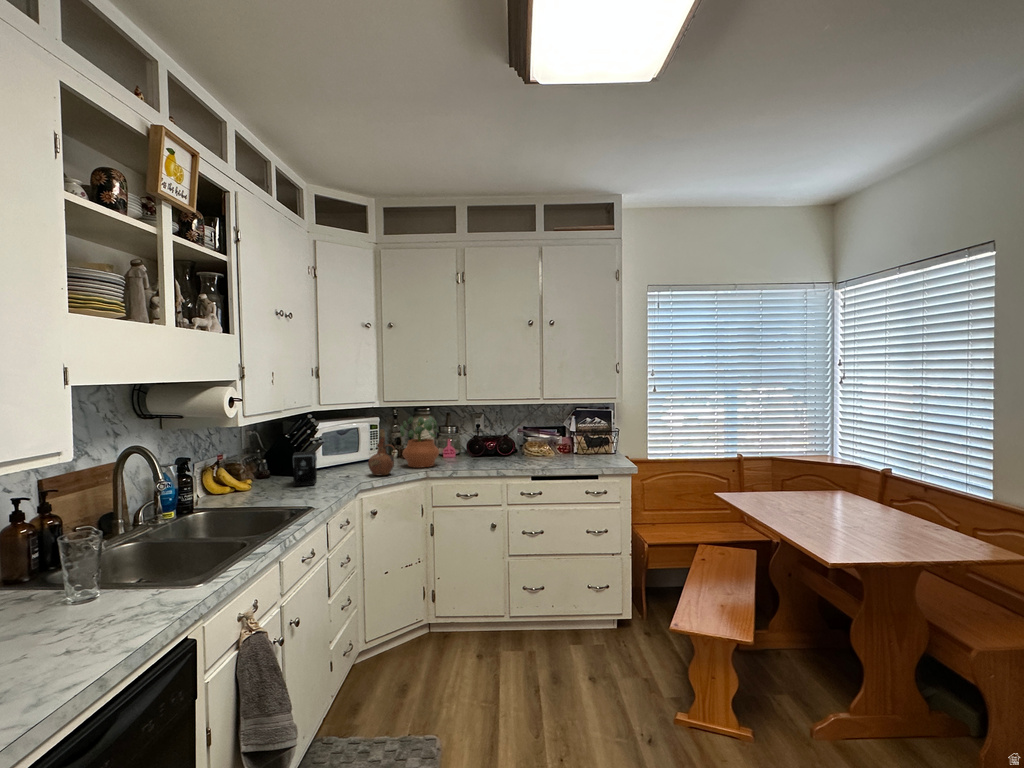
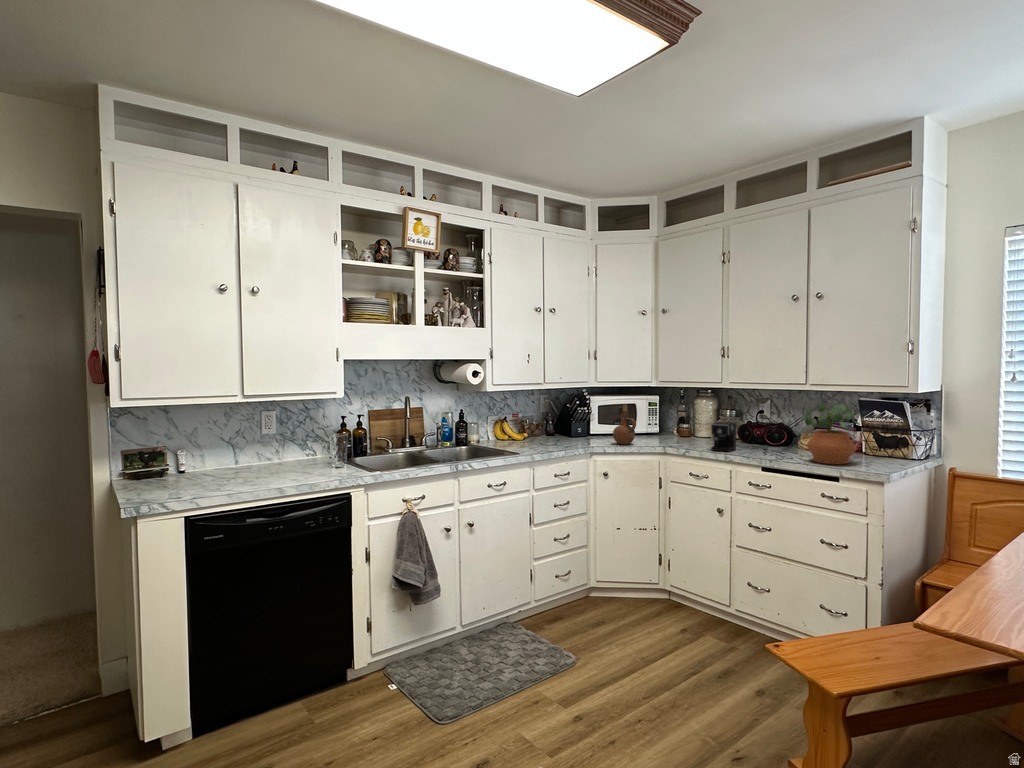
potted plant: present [400,416,439,468] -> present [805,403,860,464]
coffee maker: present [293,451,349,486] -> present [711,422,768,451]

